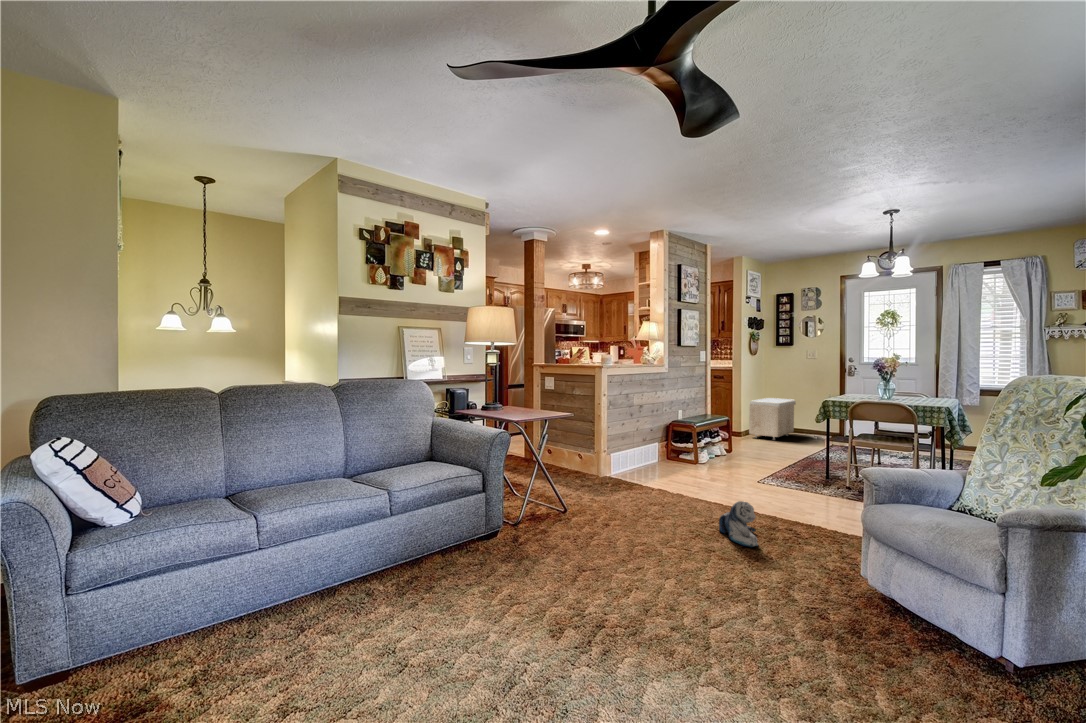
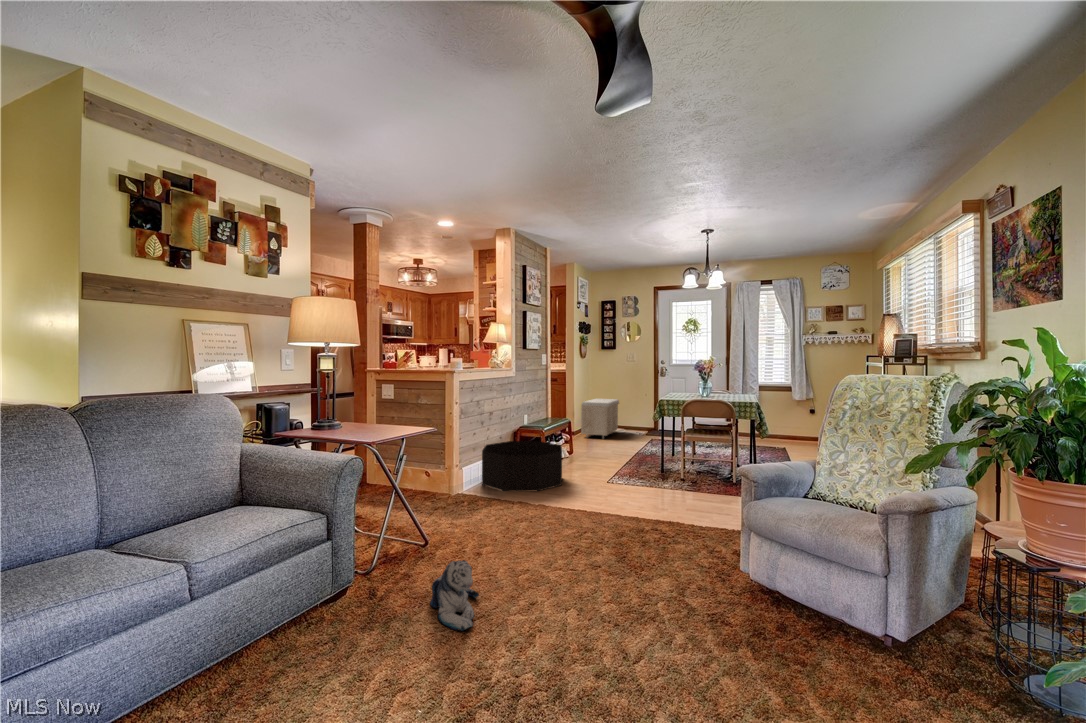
basket: none [630,434,711,482] -> present [482,441,562,491]
plush toy: present [719,501,758,547] -> present [430,560,479,631]

